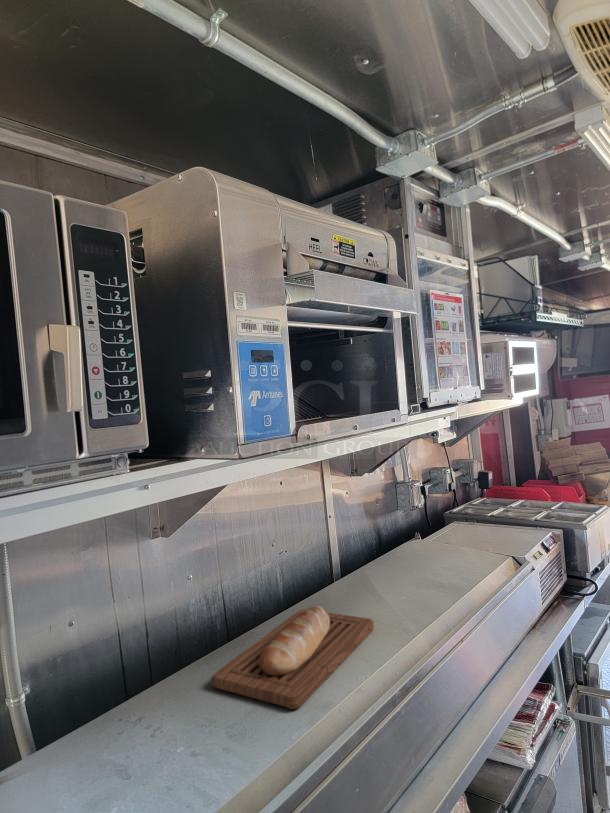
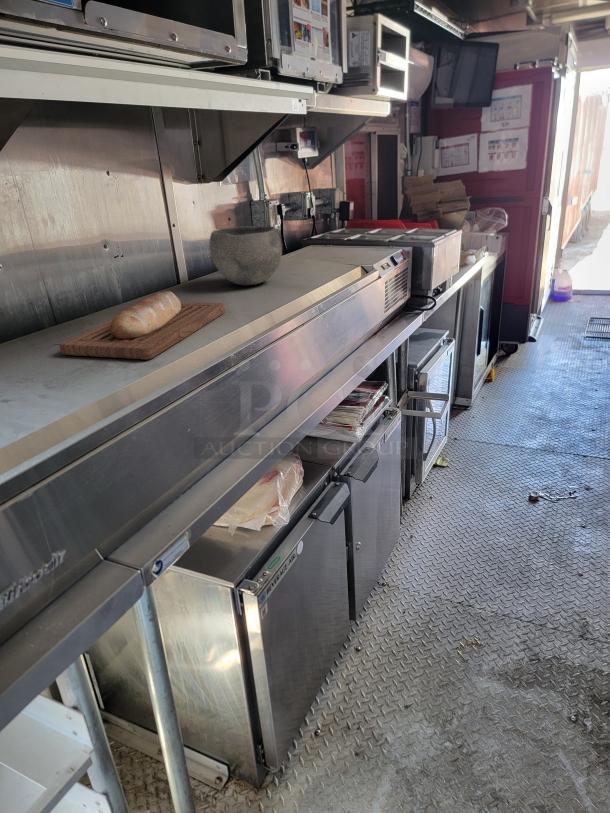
bowl: none [358,523,429,585] -> present [210,226,282,286]

